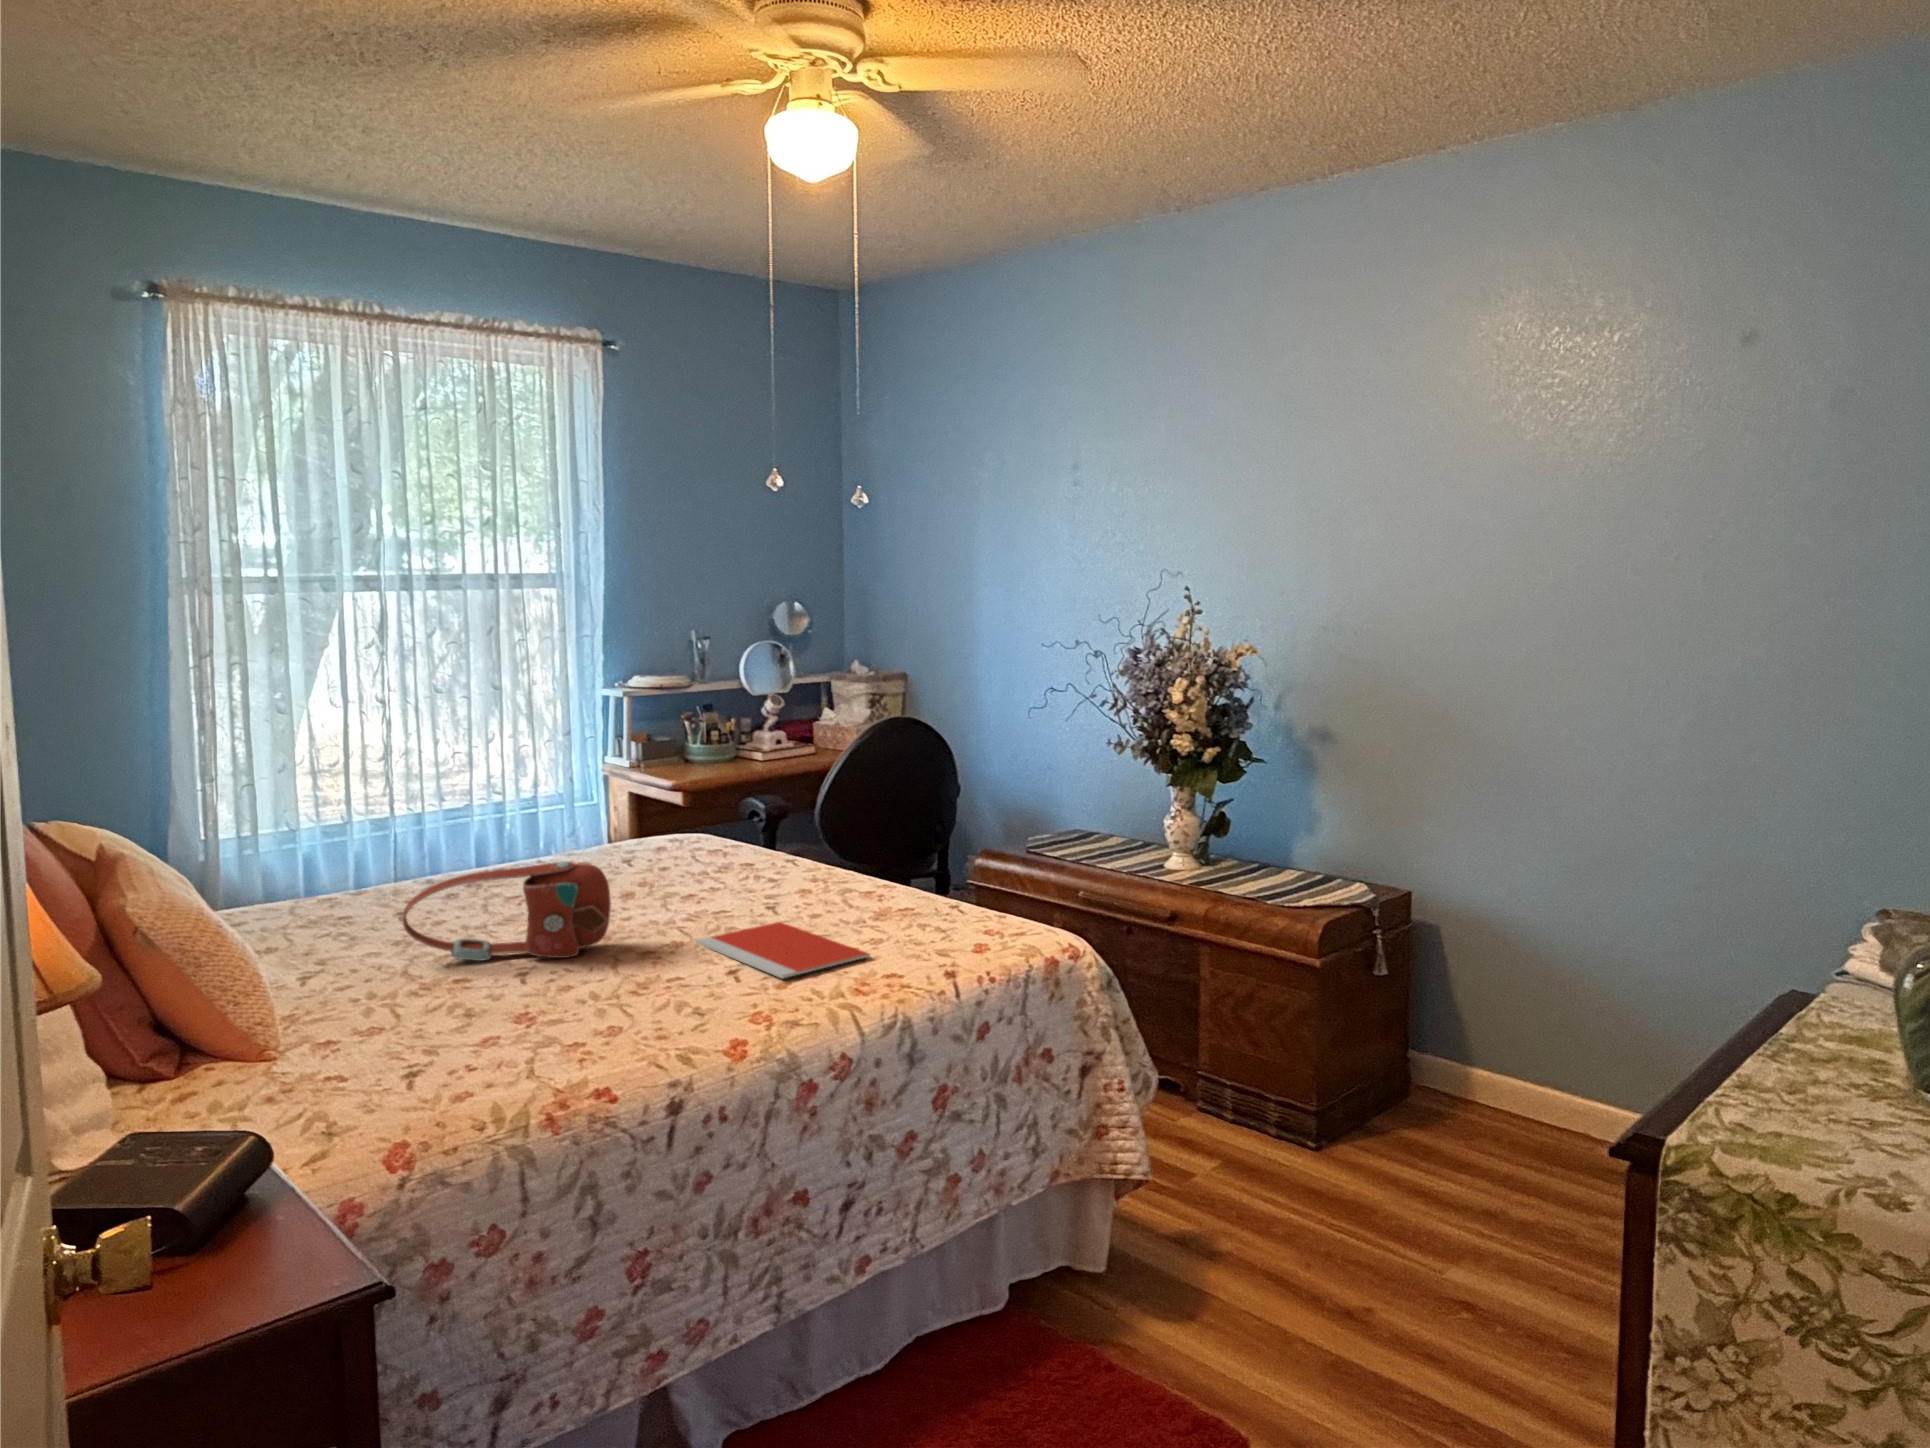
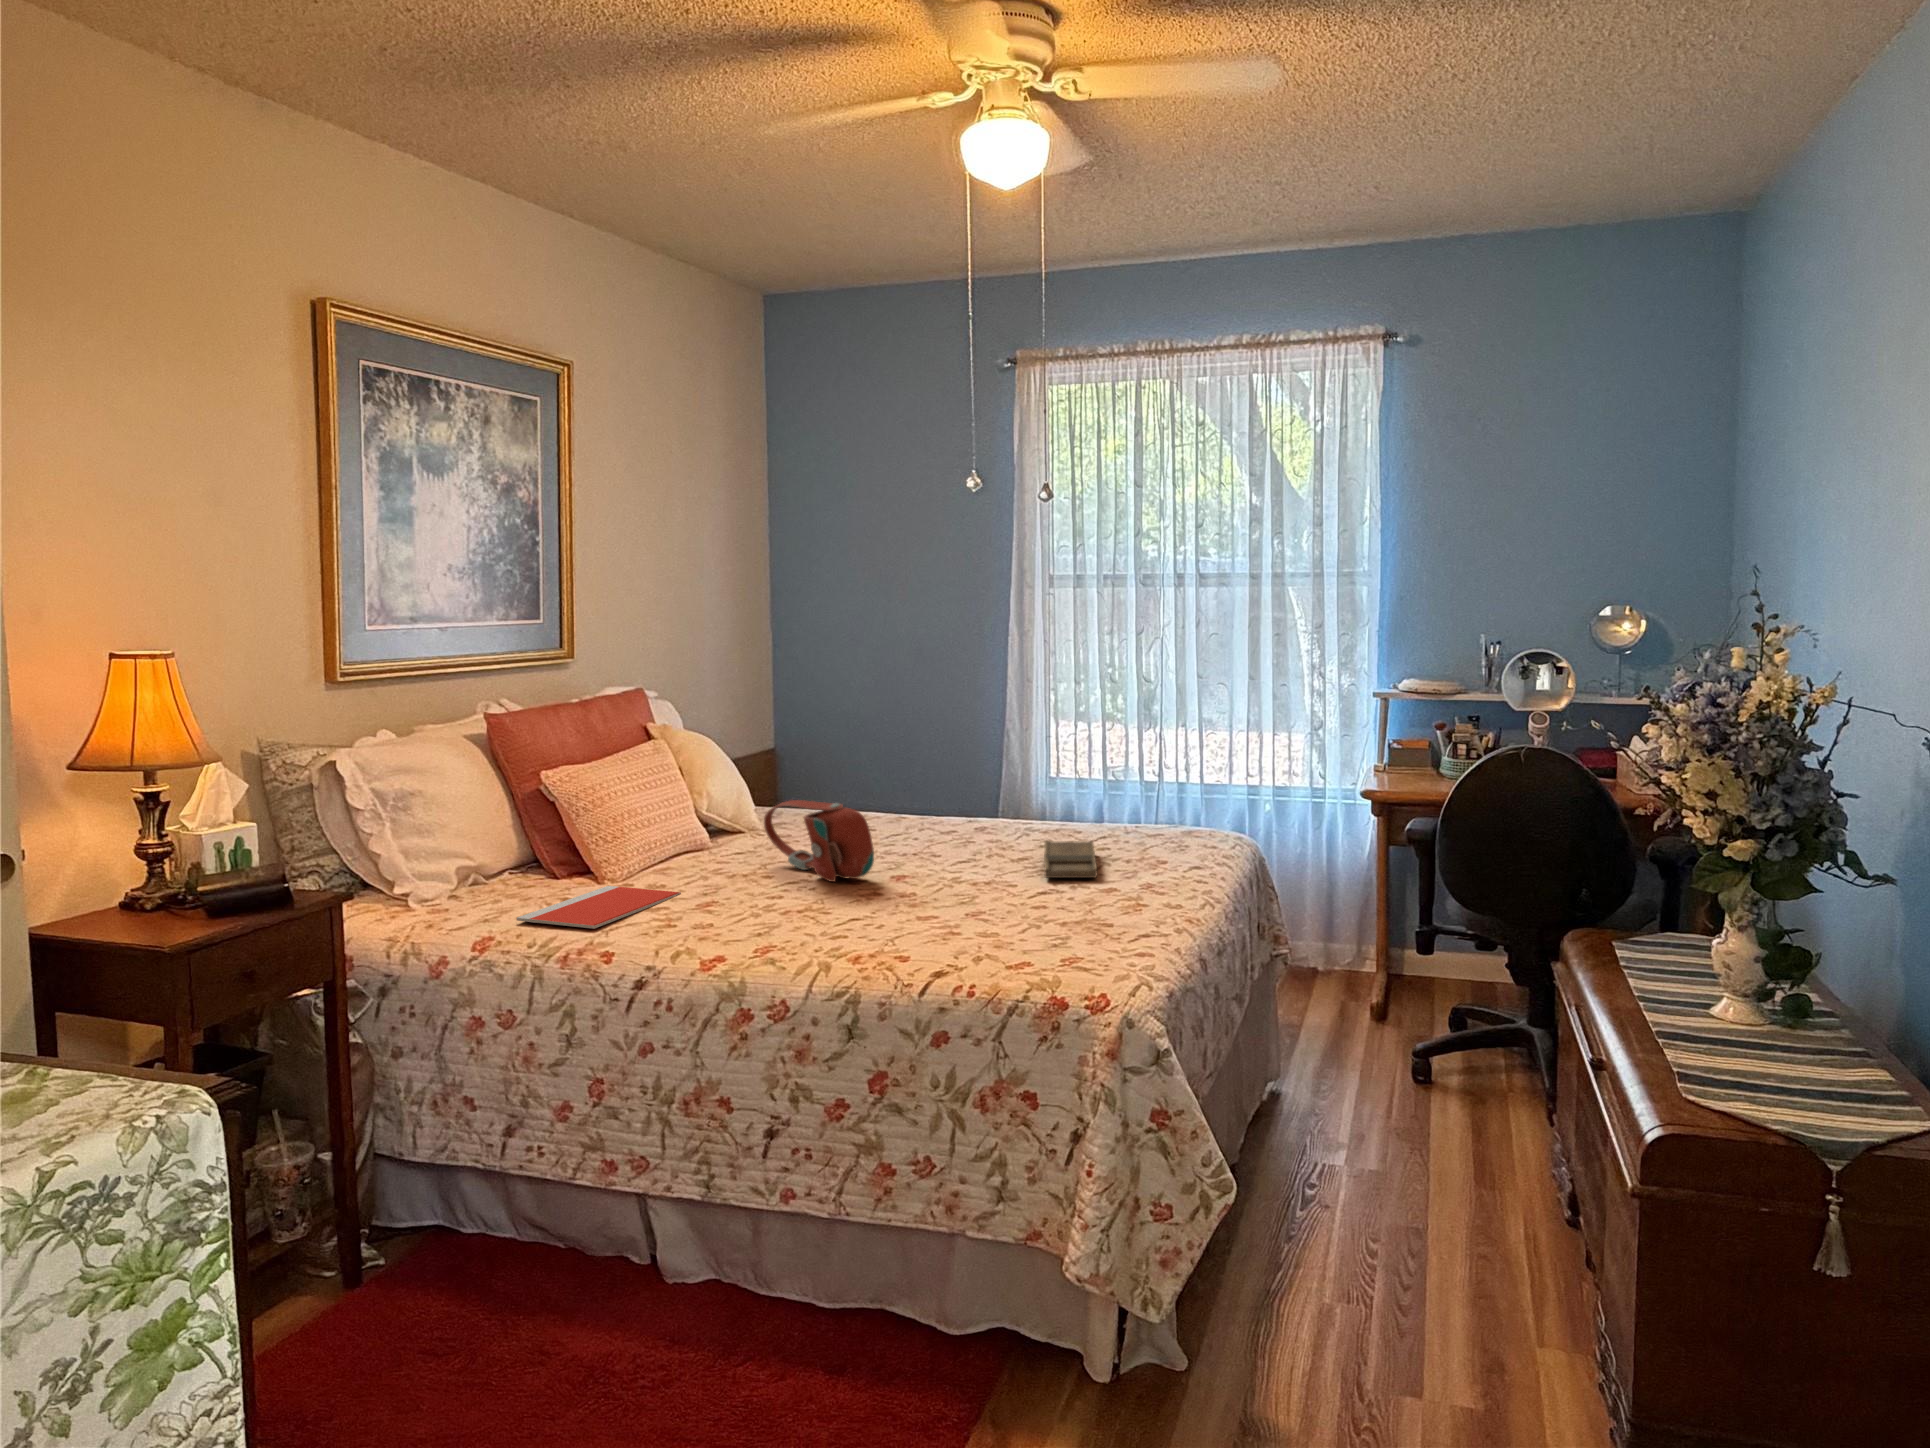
tray: none [654,855,780,893] -> present [1044,840,1097,878]
notebook: present [696,922,870,979] -> present [517,886,681,929]

